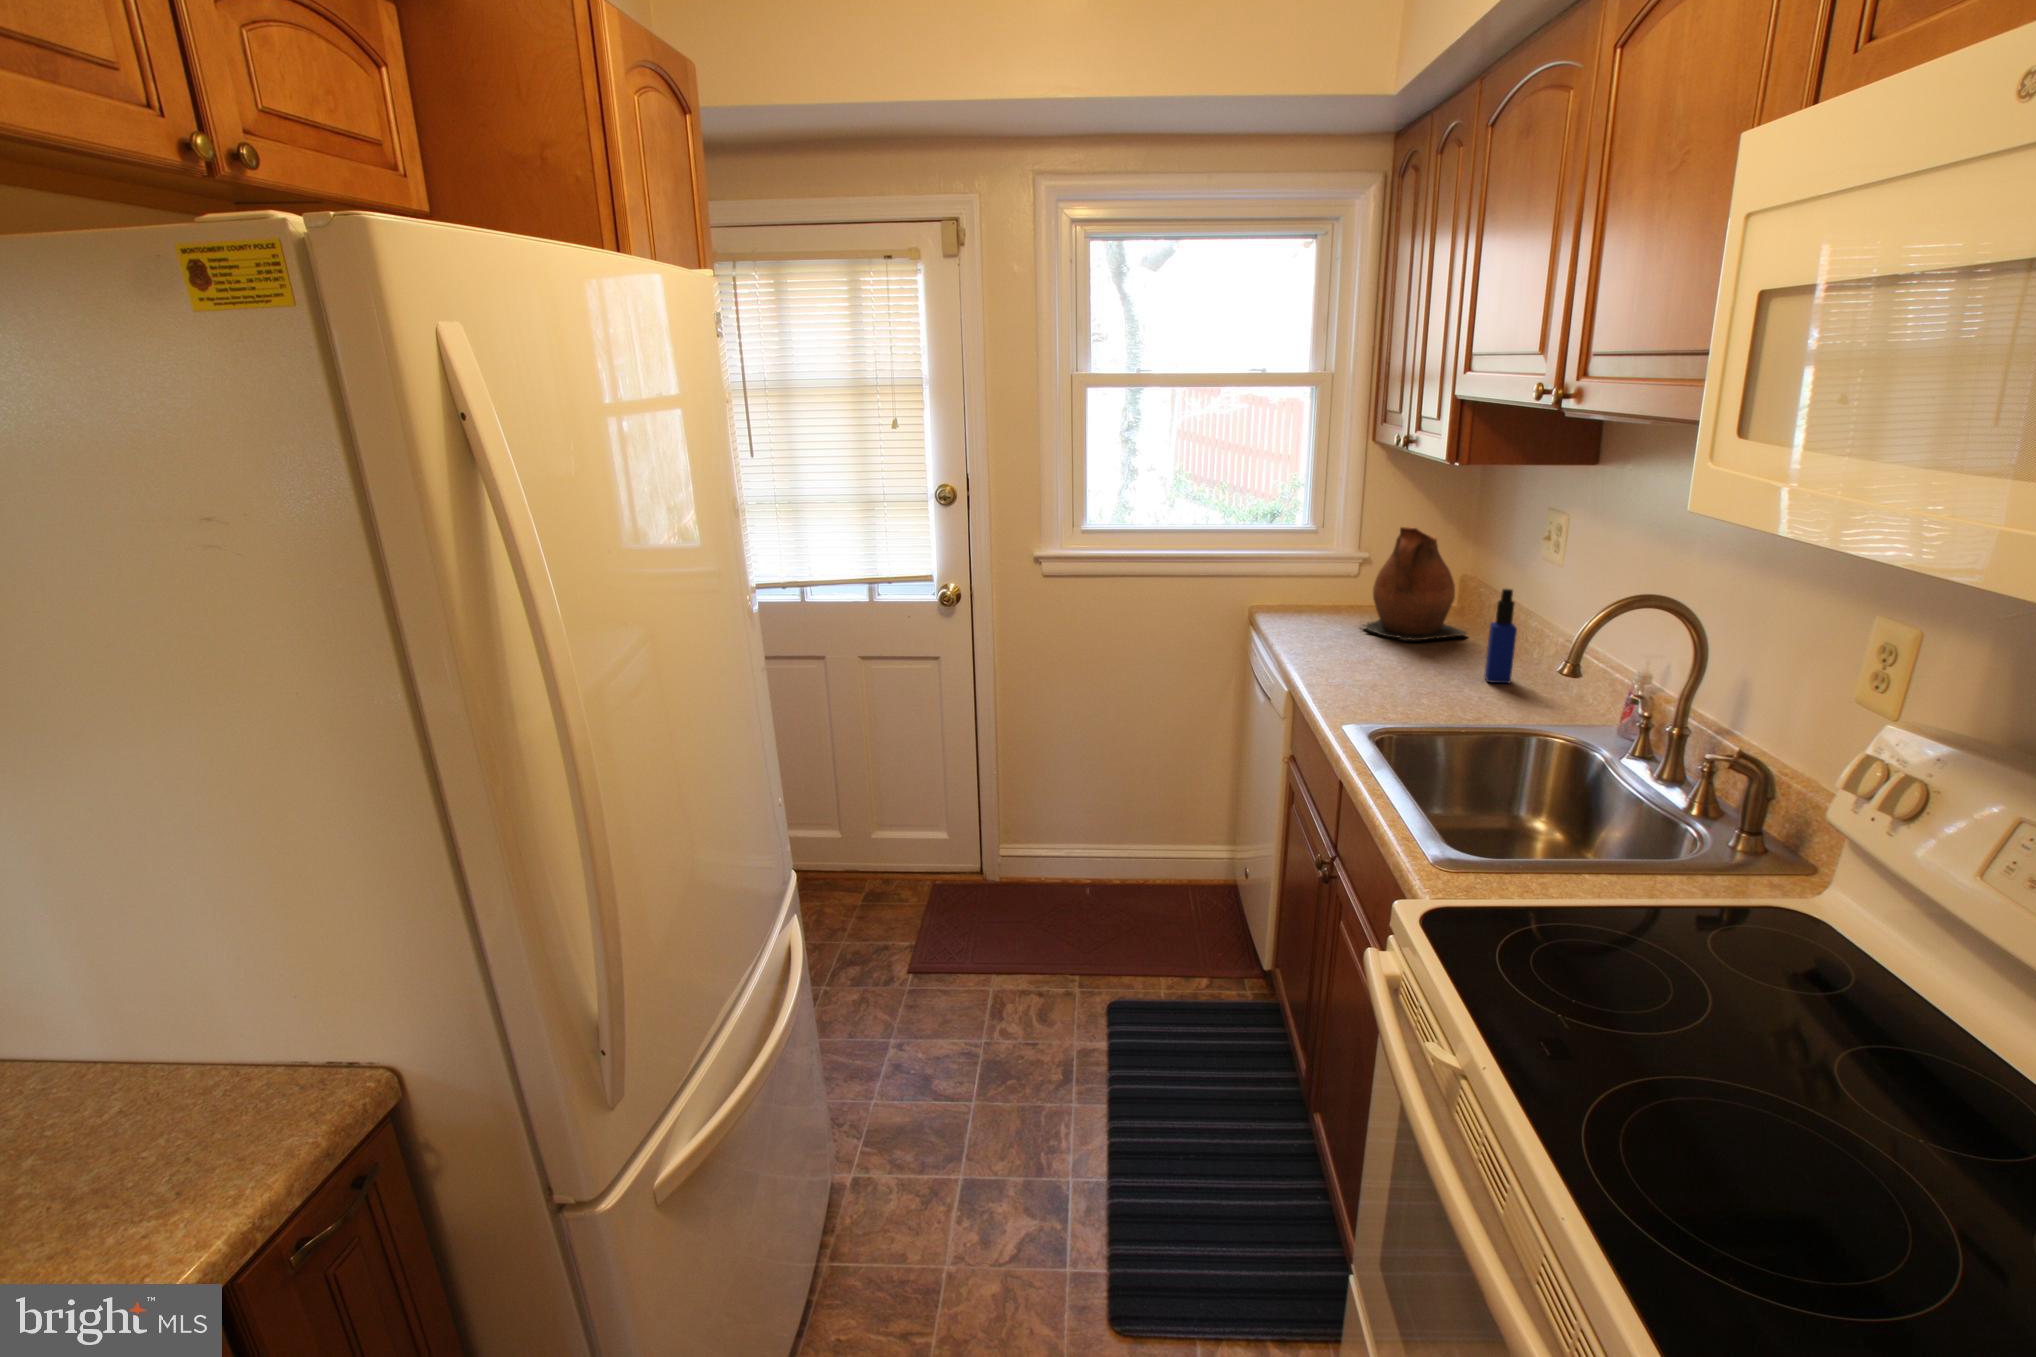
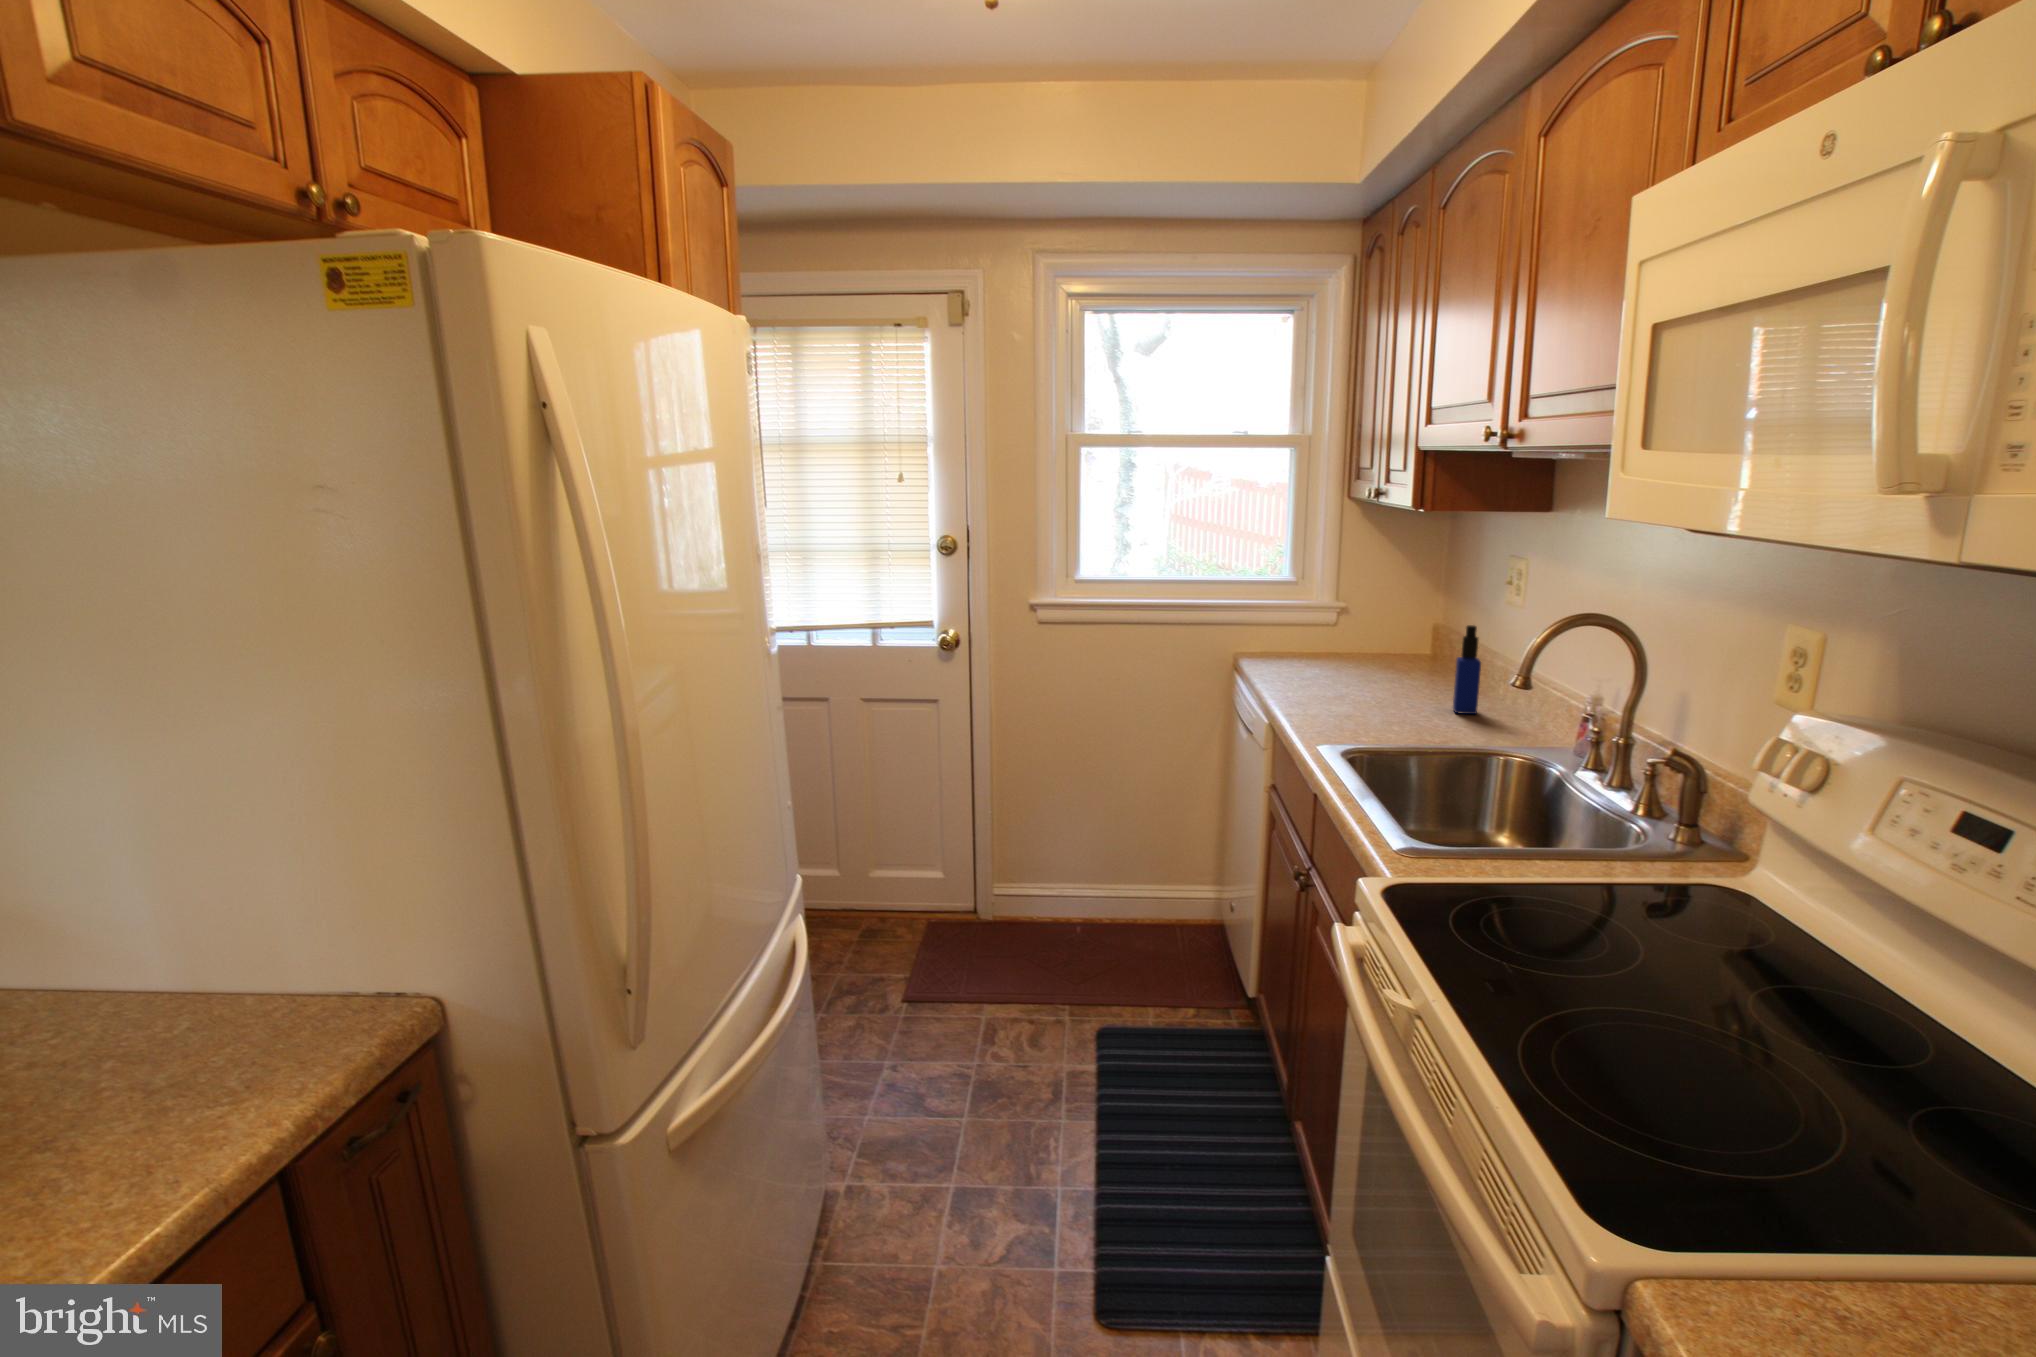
ceramic pitcher: present [1363,527,1467,640] -> none [1336,573,1439,680]

